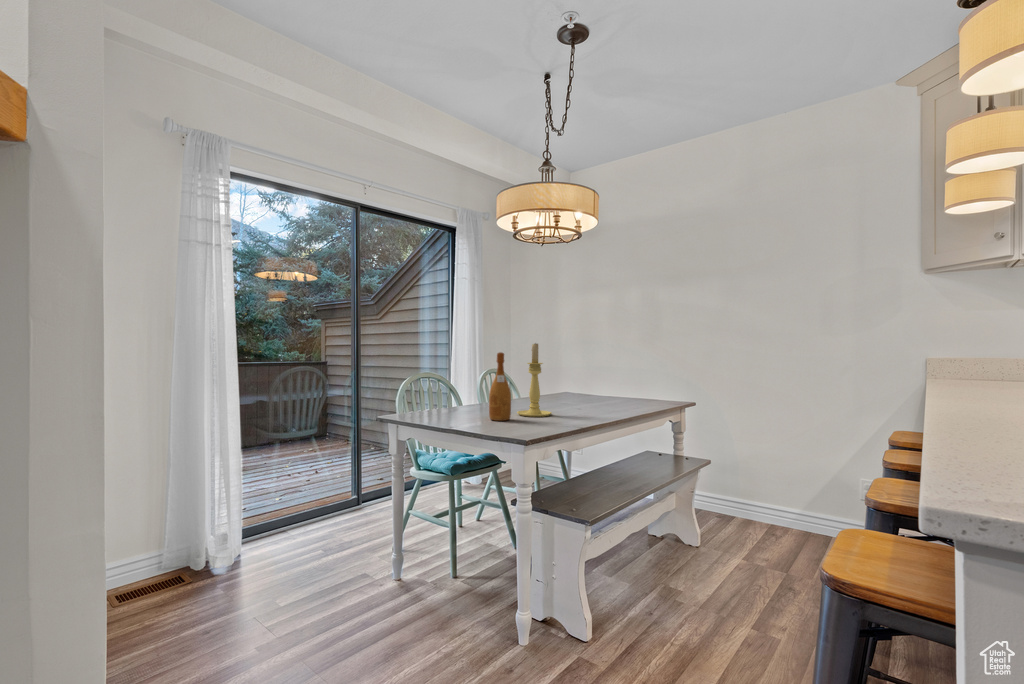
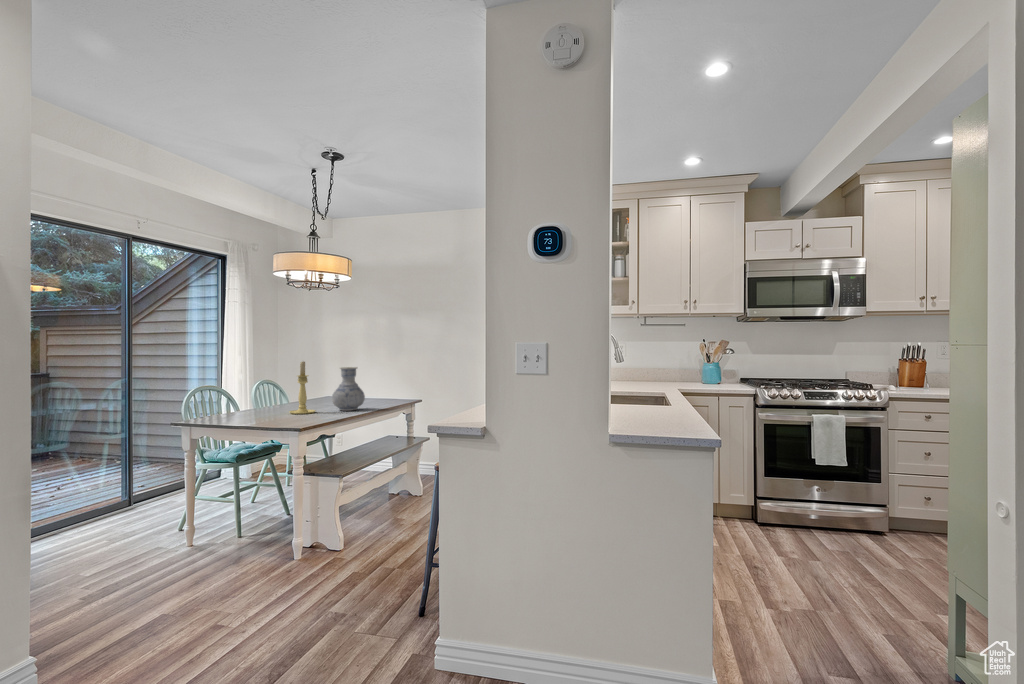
wine bottle: present [489,352,511,421] -> none [268,369,285,418]
vase: none [573,353,619,416] -> present [332,367,365,411]

